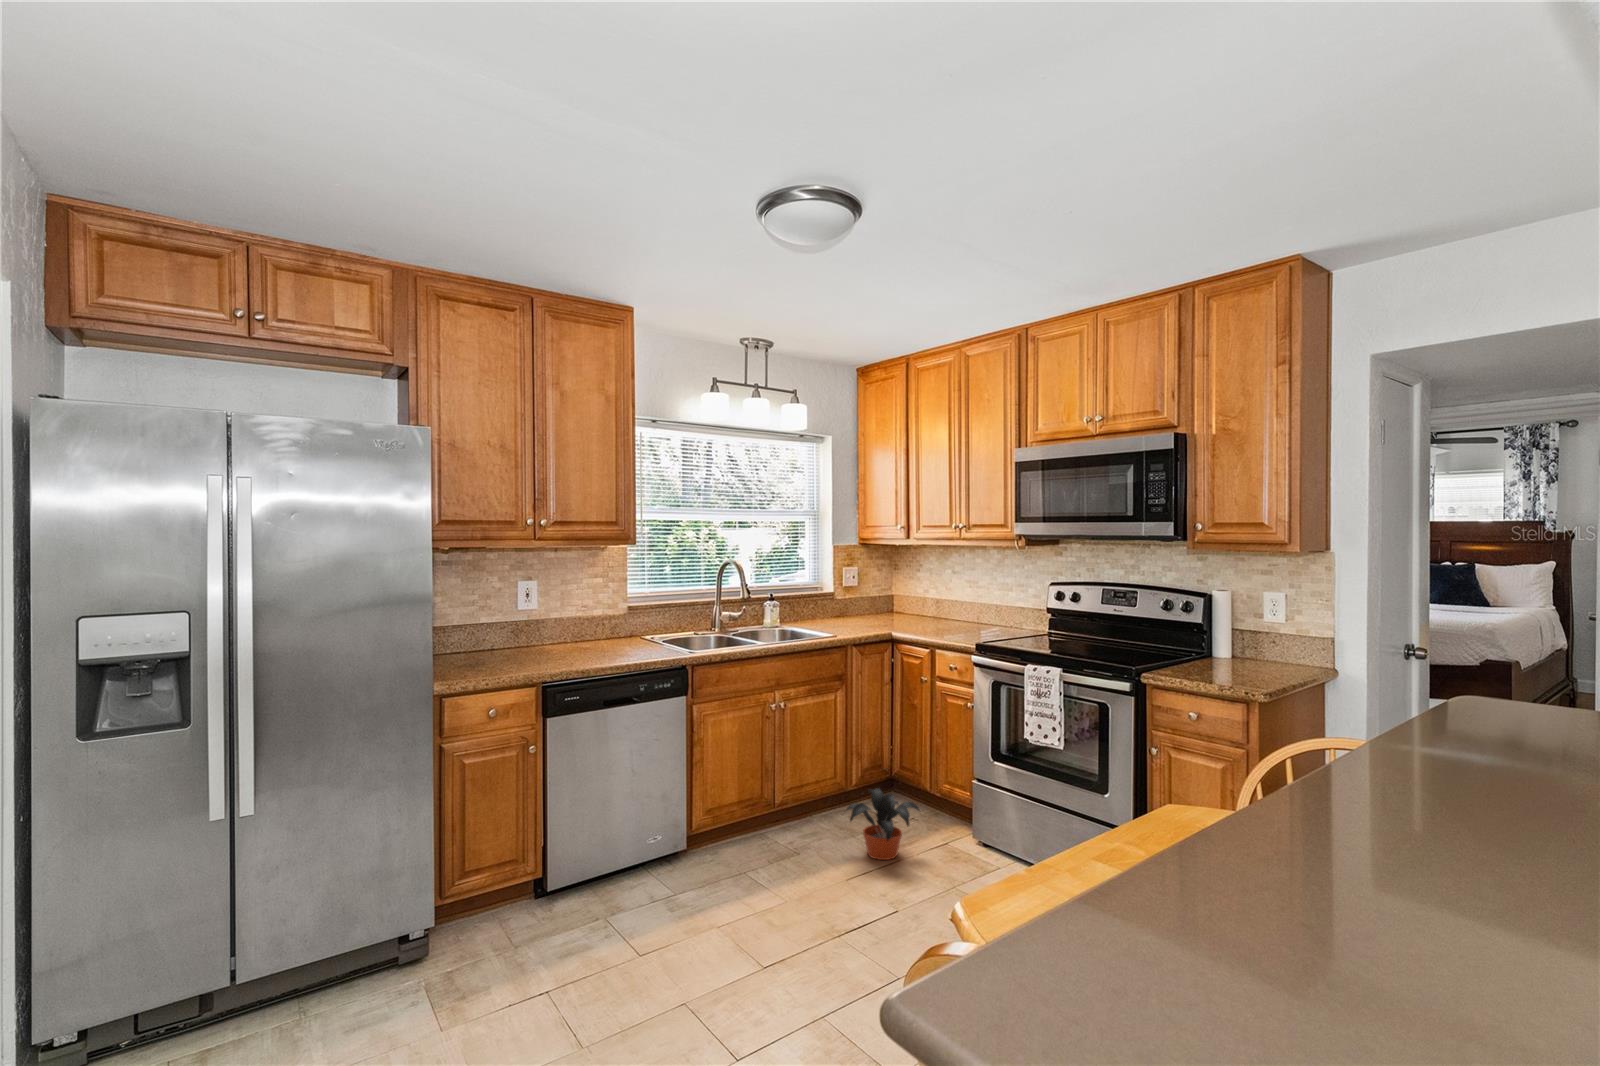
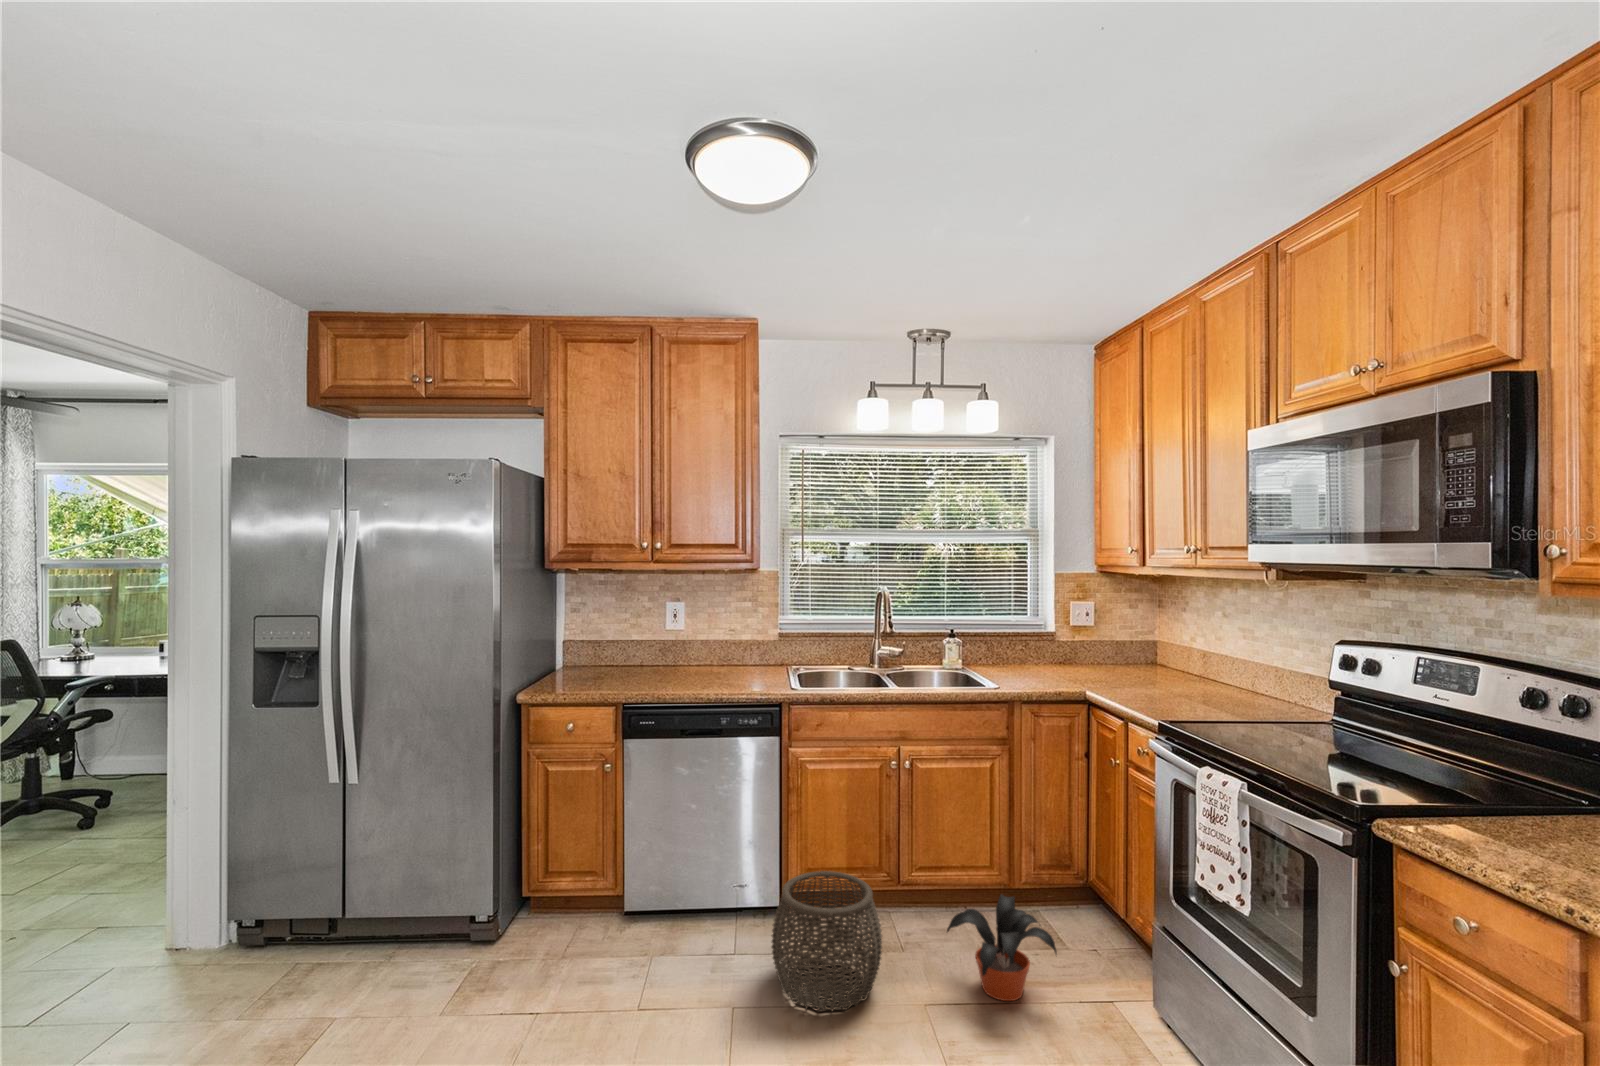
woven basket: none [725,798,818,903] -> present [772,871,882,1011]

